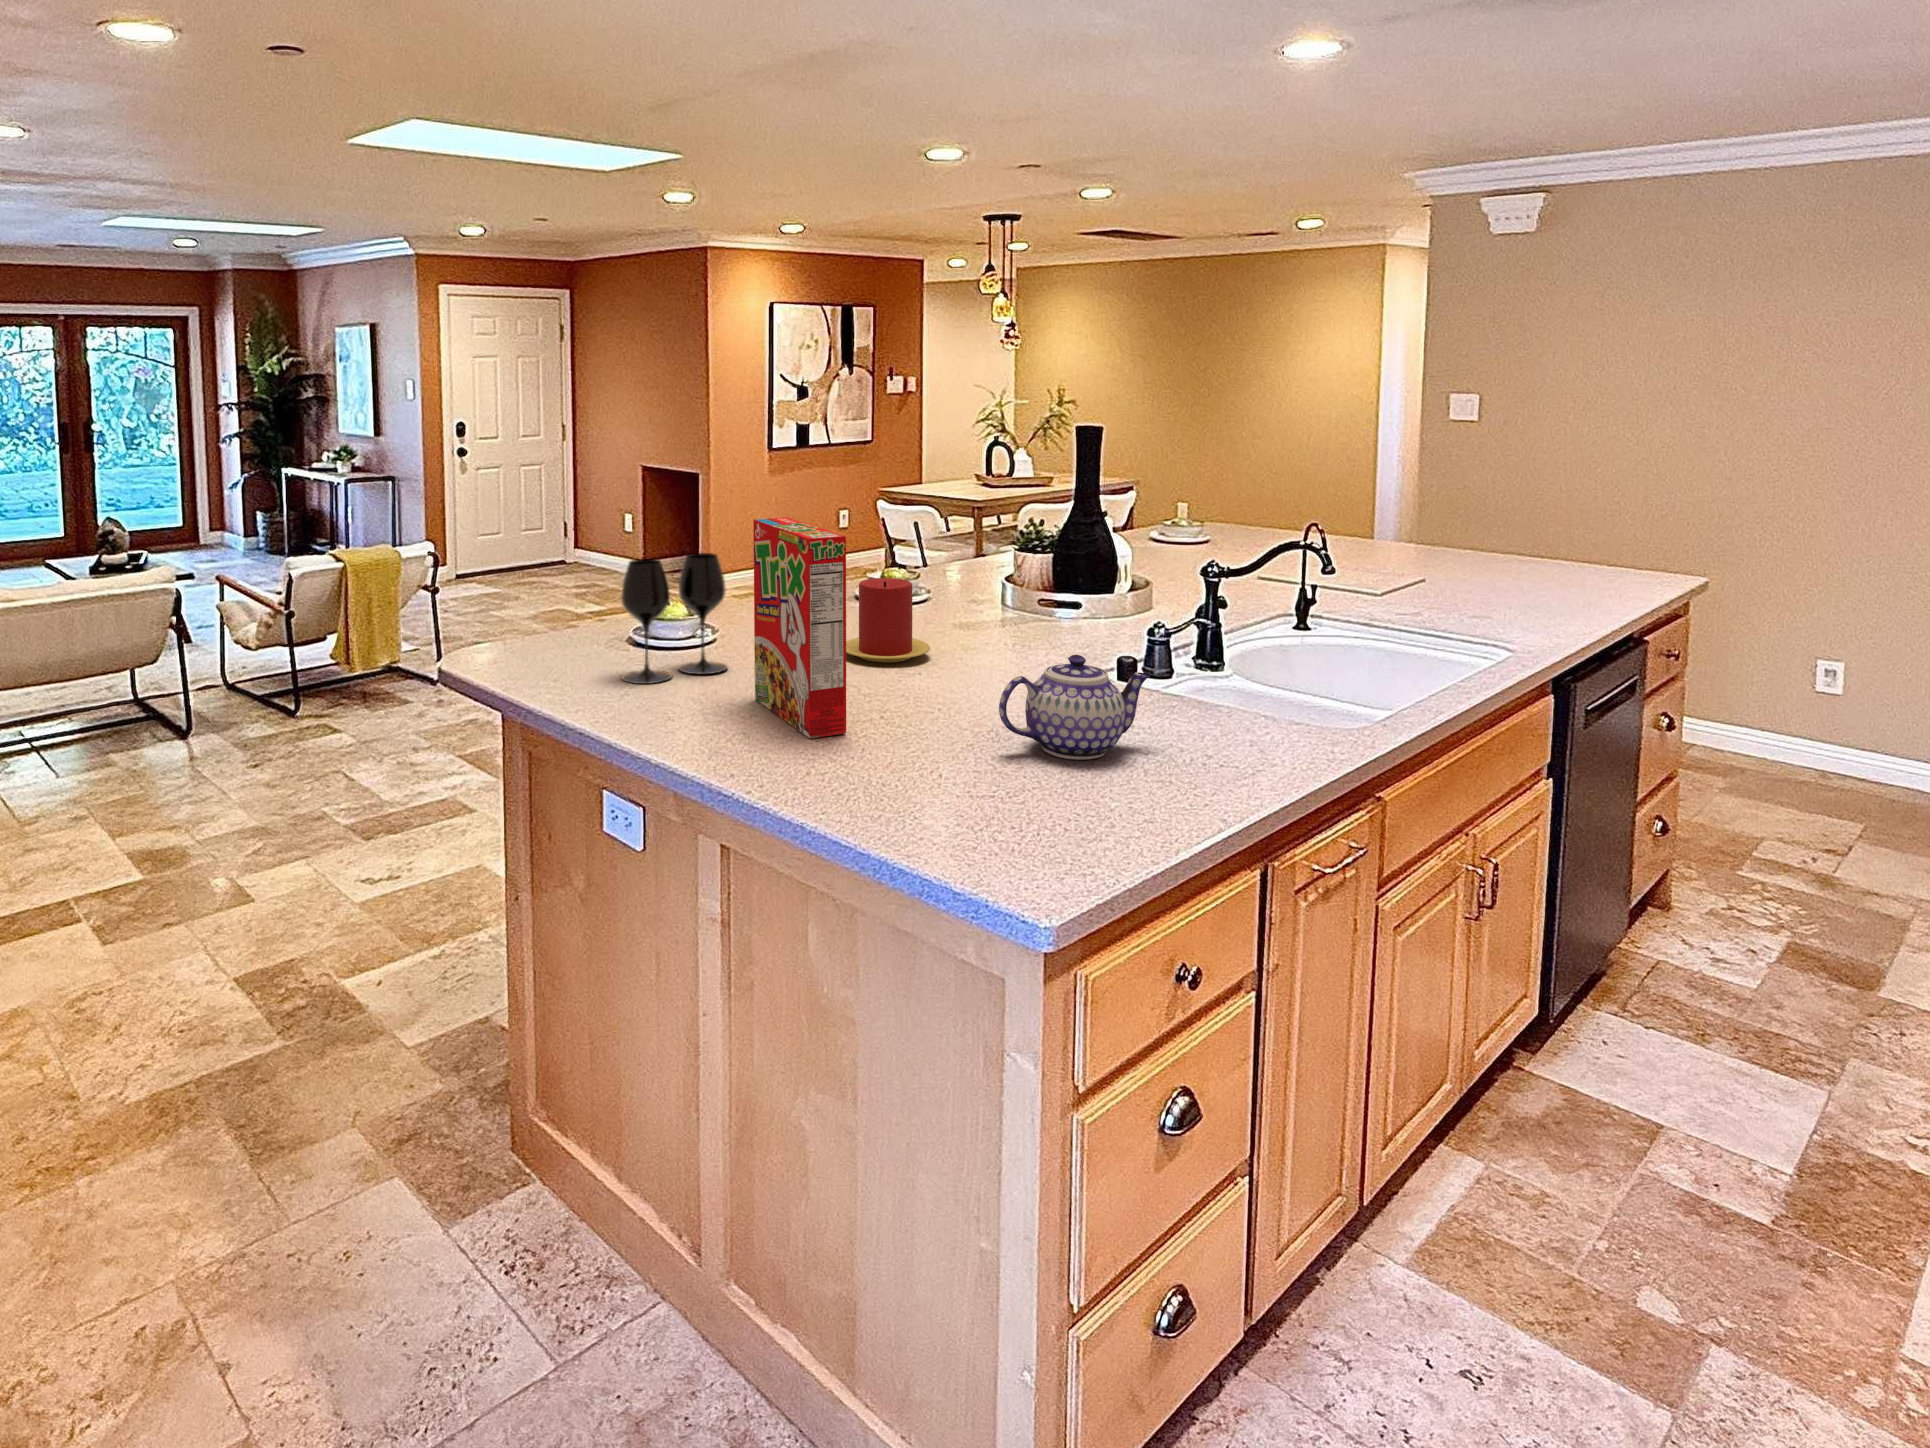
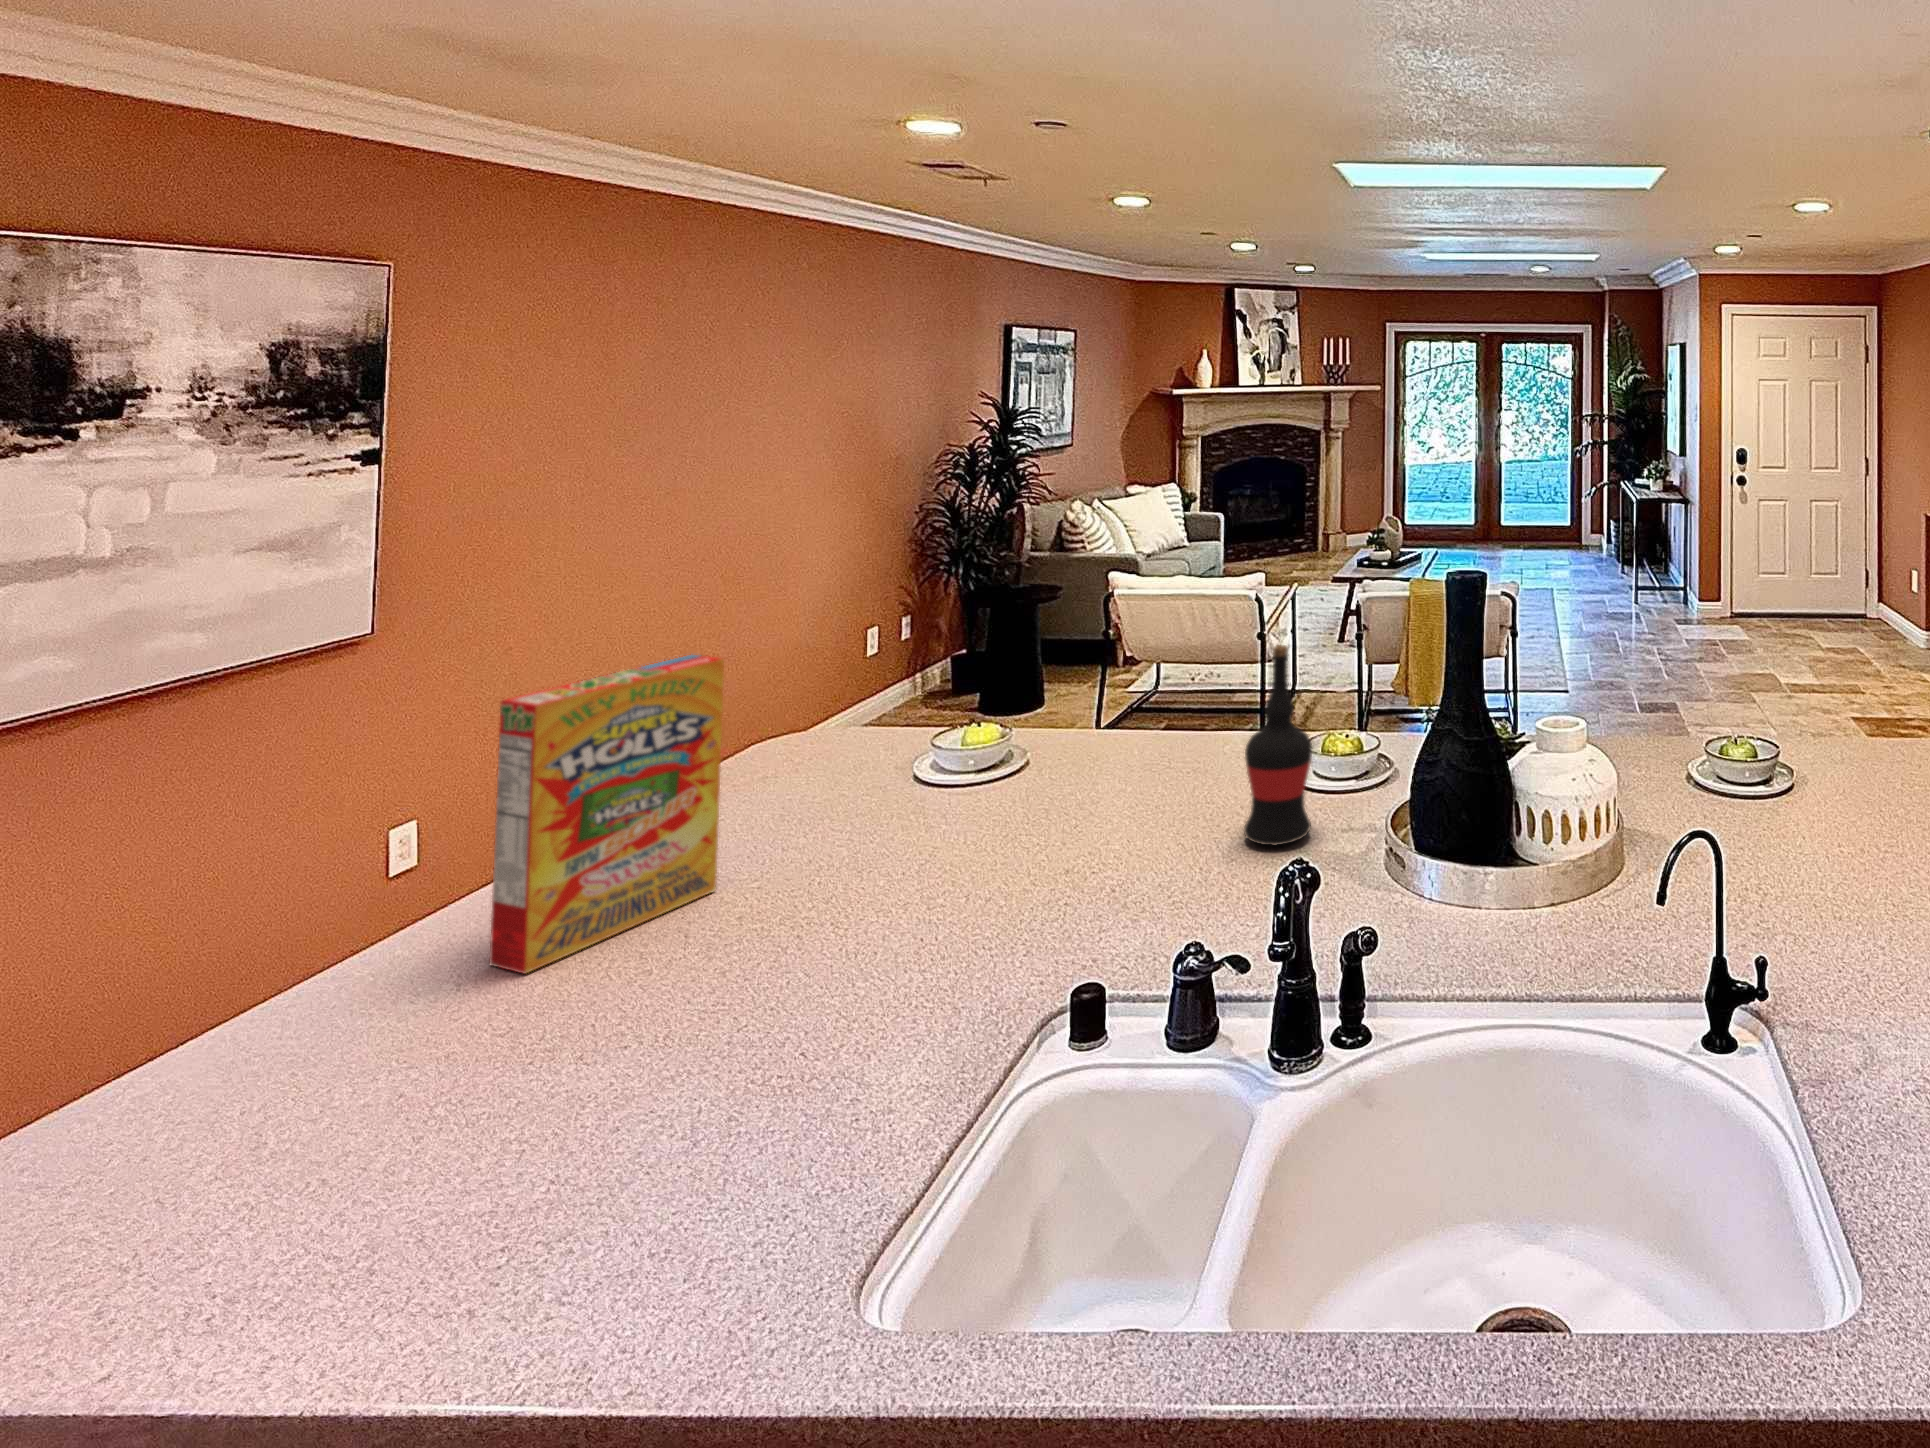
wine bottle: none [938,491,984,621] -> present [1244,645,1312,845]
wine glass: present [622,553,727,684] -> none [714,672,850,833]
candle: present [846,578,930,662] -> none [924,753,1058,884]
teapot: present [999,655,1150,760] -> none [407,973,611,1164]

